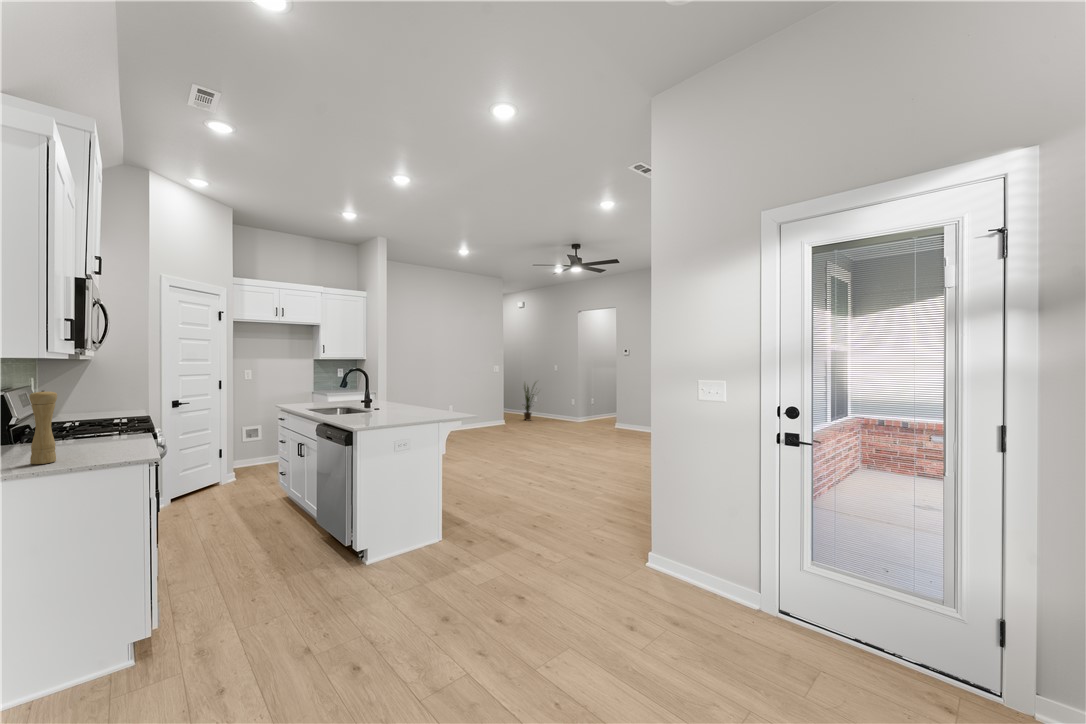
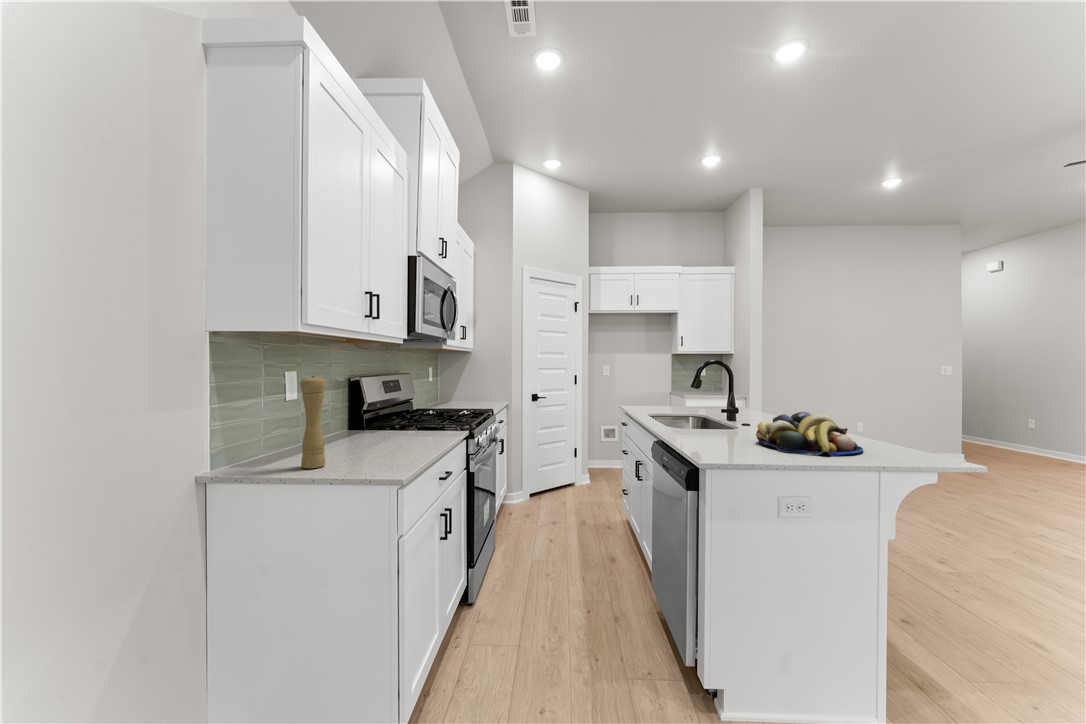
house plant: present [524,386,534,420] -> none [995,388,1045,456]
fruit bowl: none [383,398,433,419] -> present [756,412,863,456]

